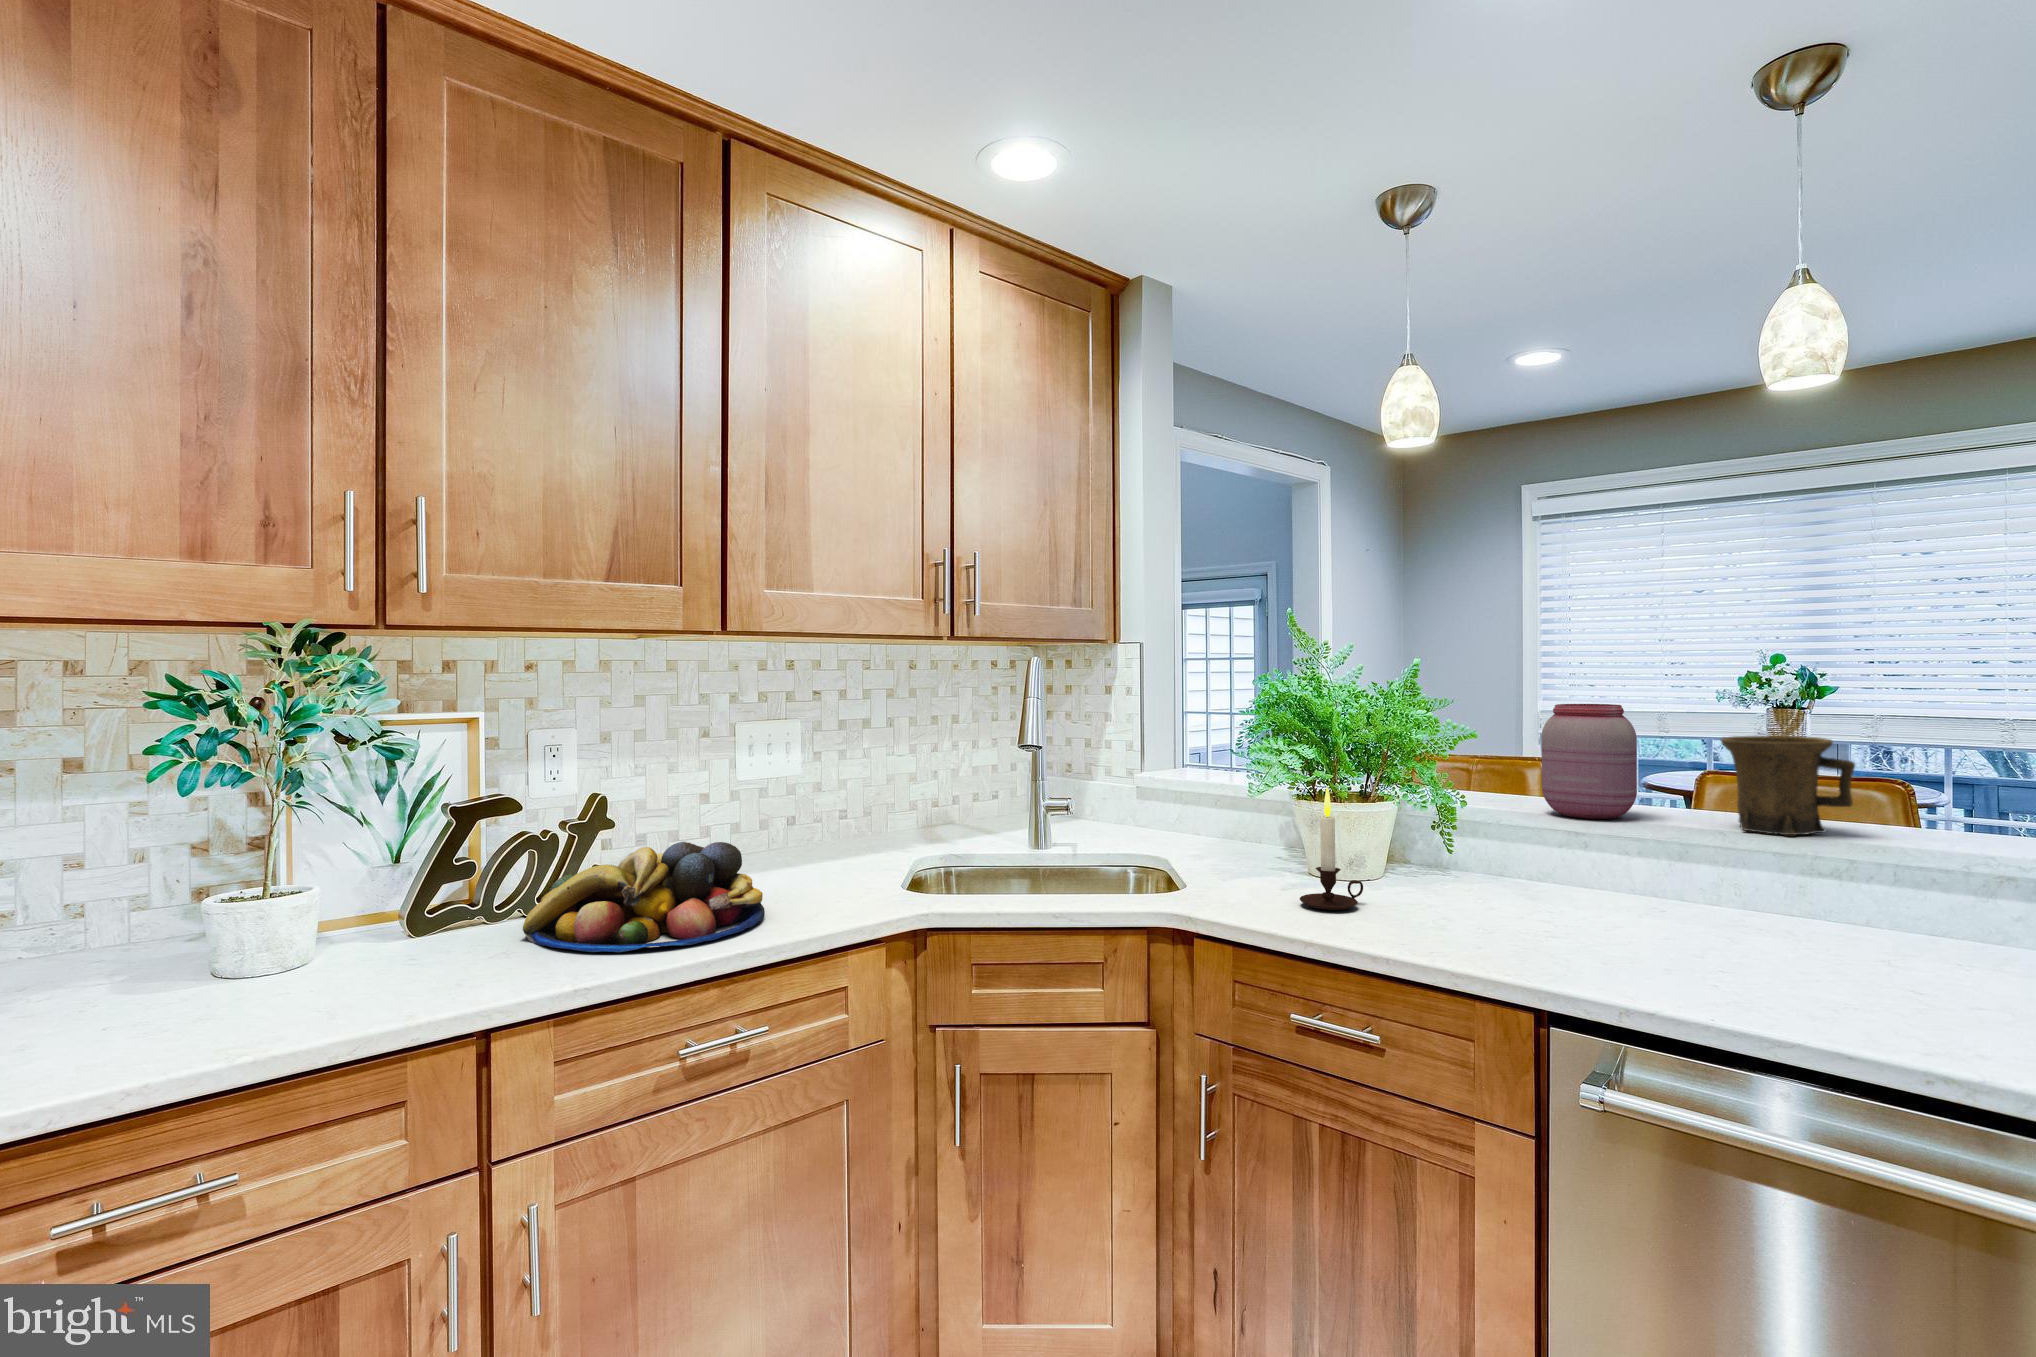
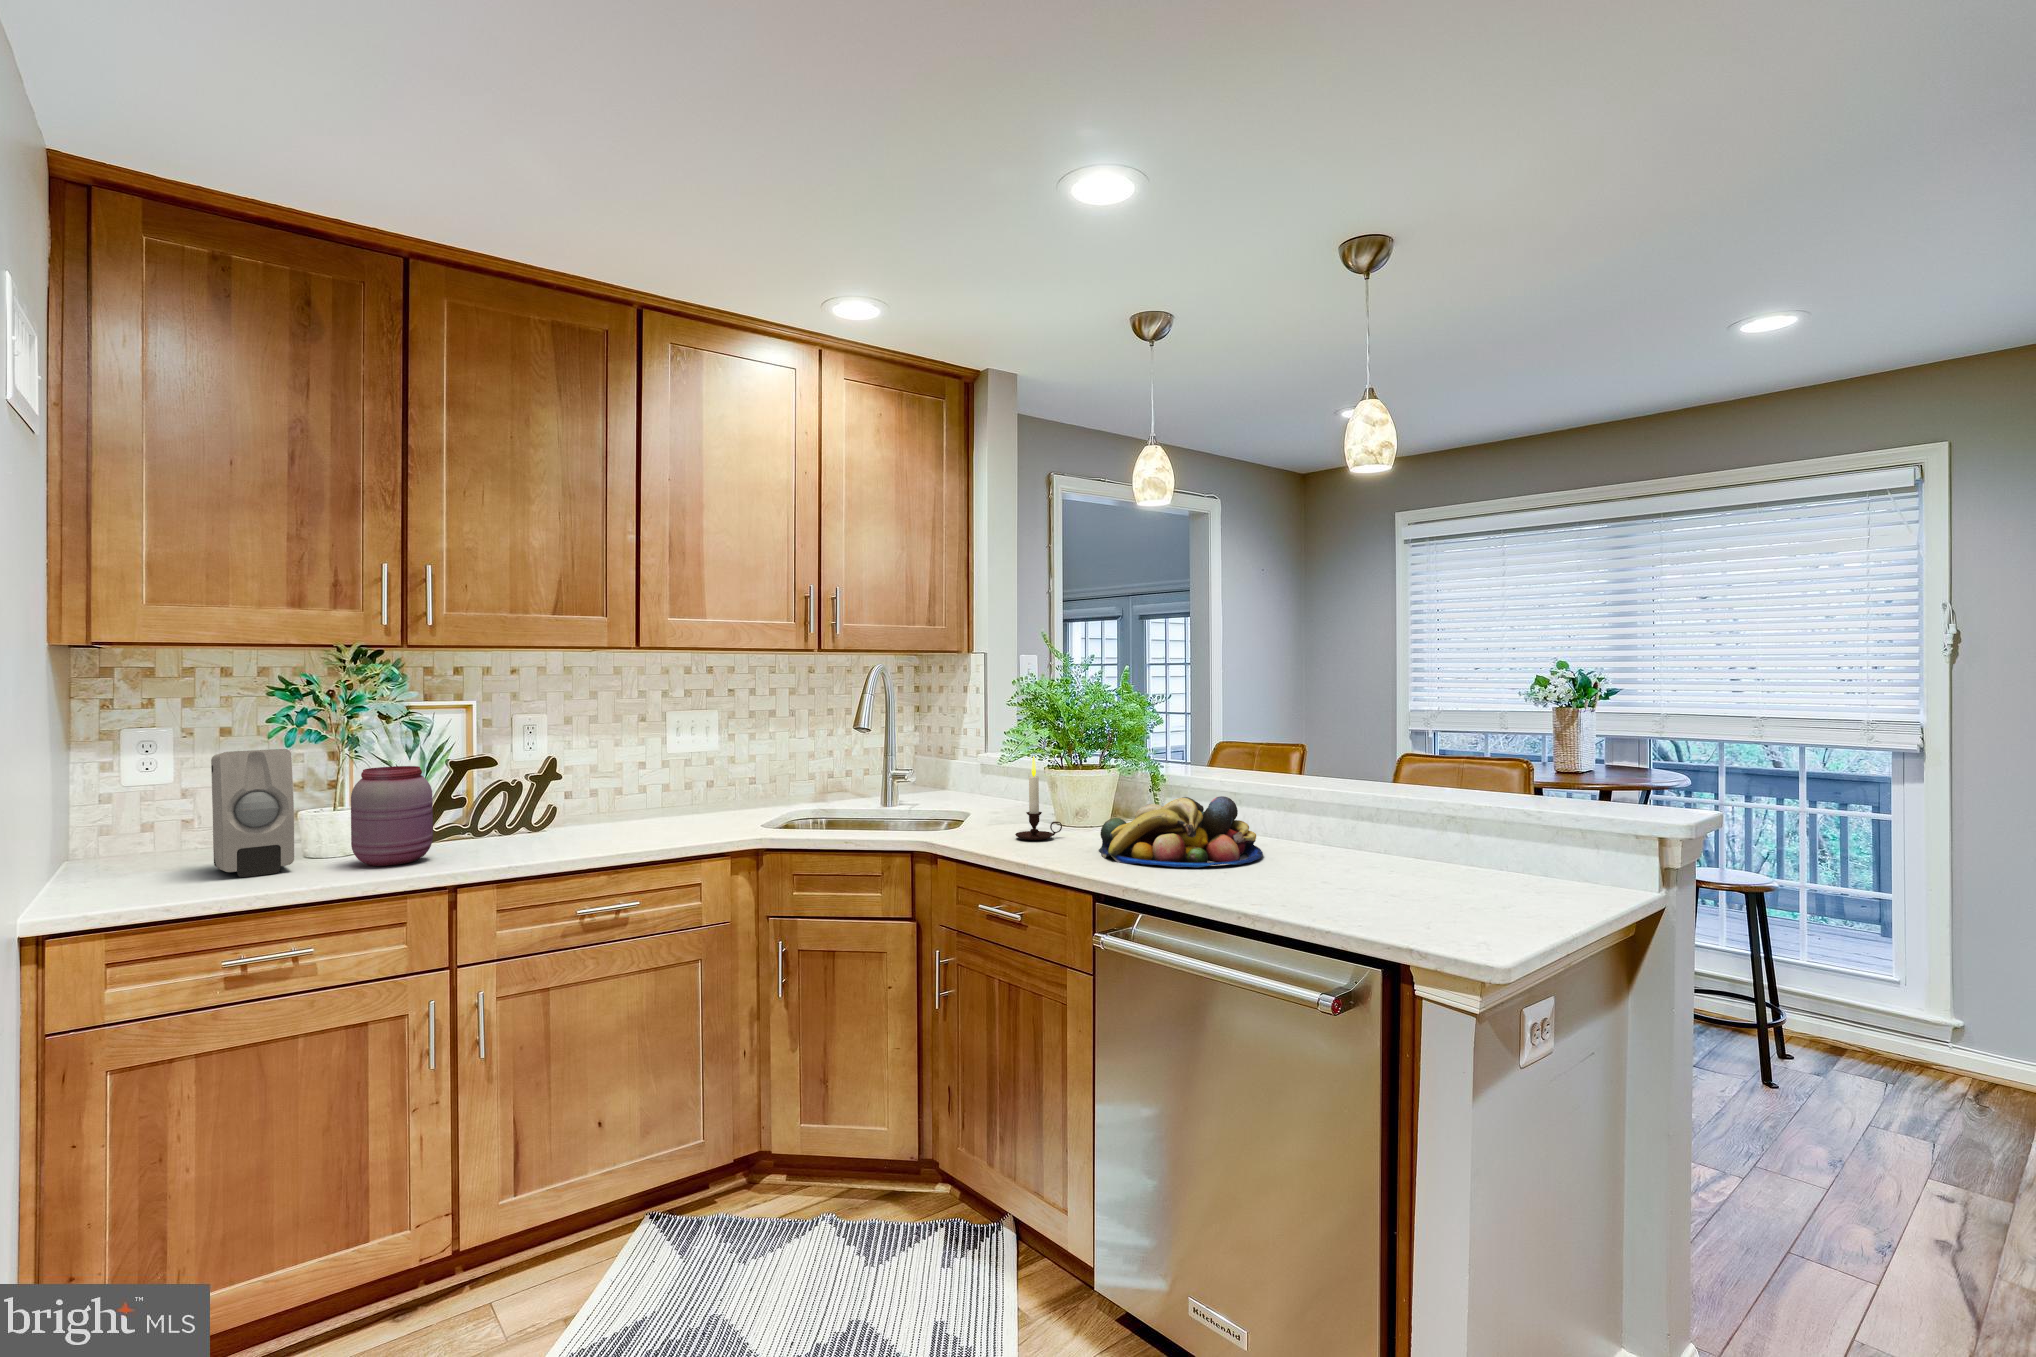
jar: present [1541,704,1637,819] -> present [351,766,433,866]
mug: present [1721,735,1855,835] -> none [1307,722,1381,791]
soap dispenser: none [45,801,200,1035] -> present [211,749,294,877]
fruit bowl: present [523,842,765,952] -> present [1099,796,1263,867]

